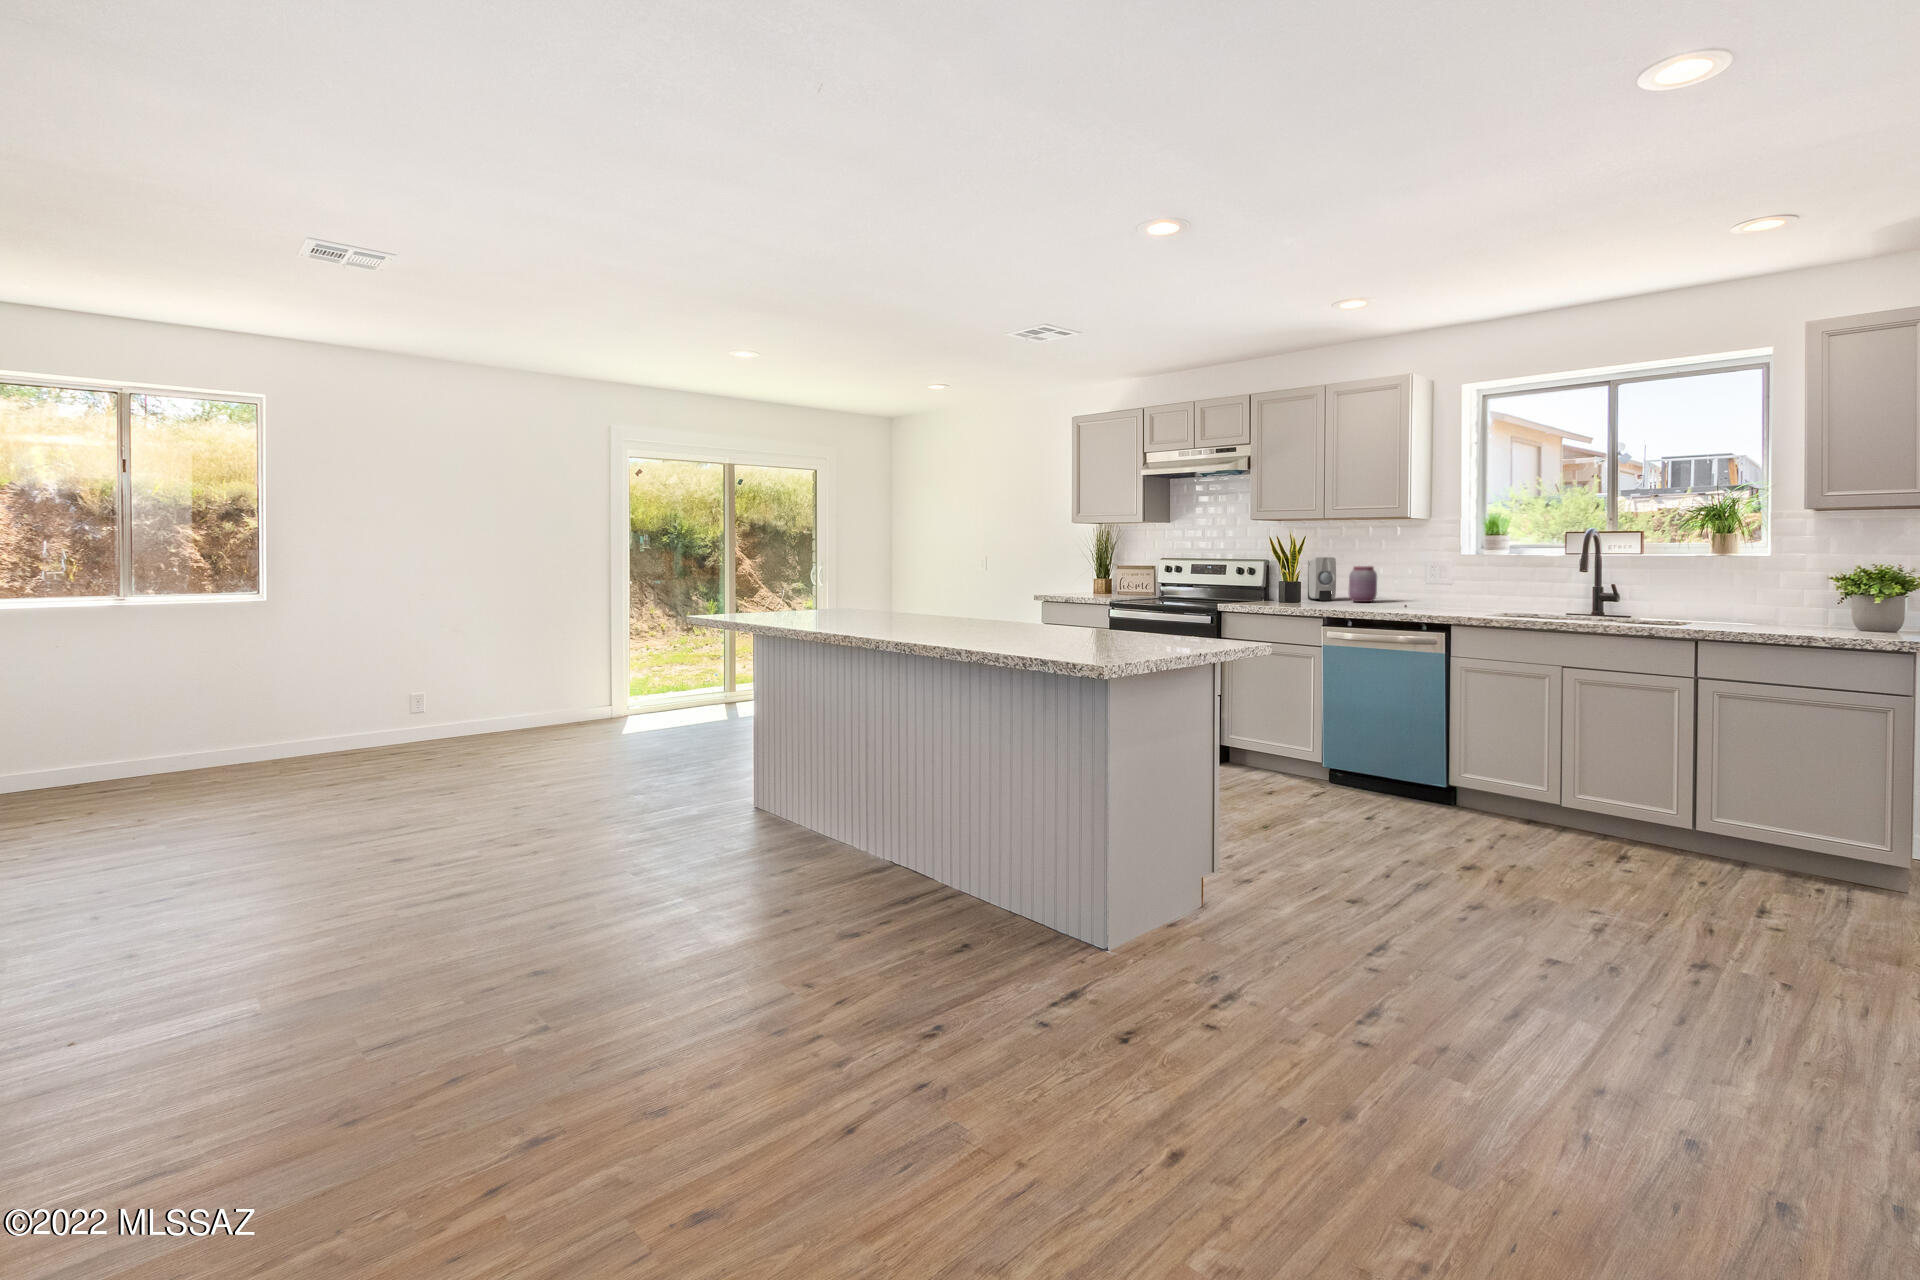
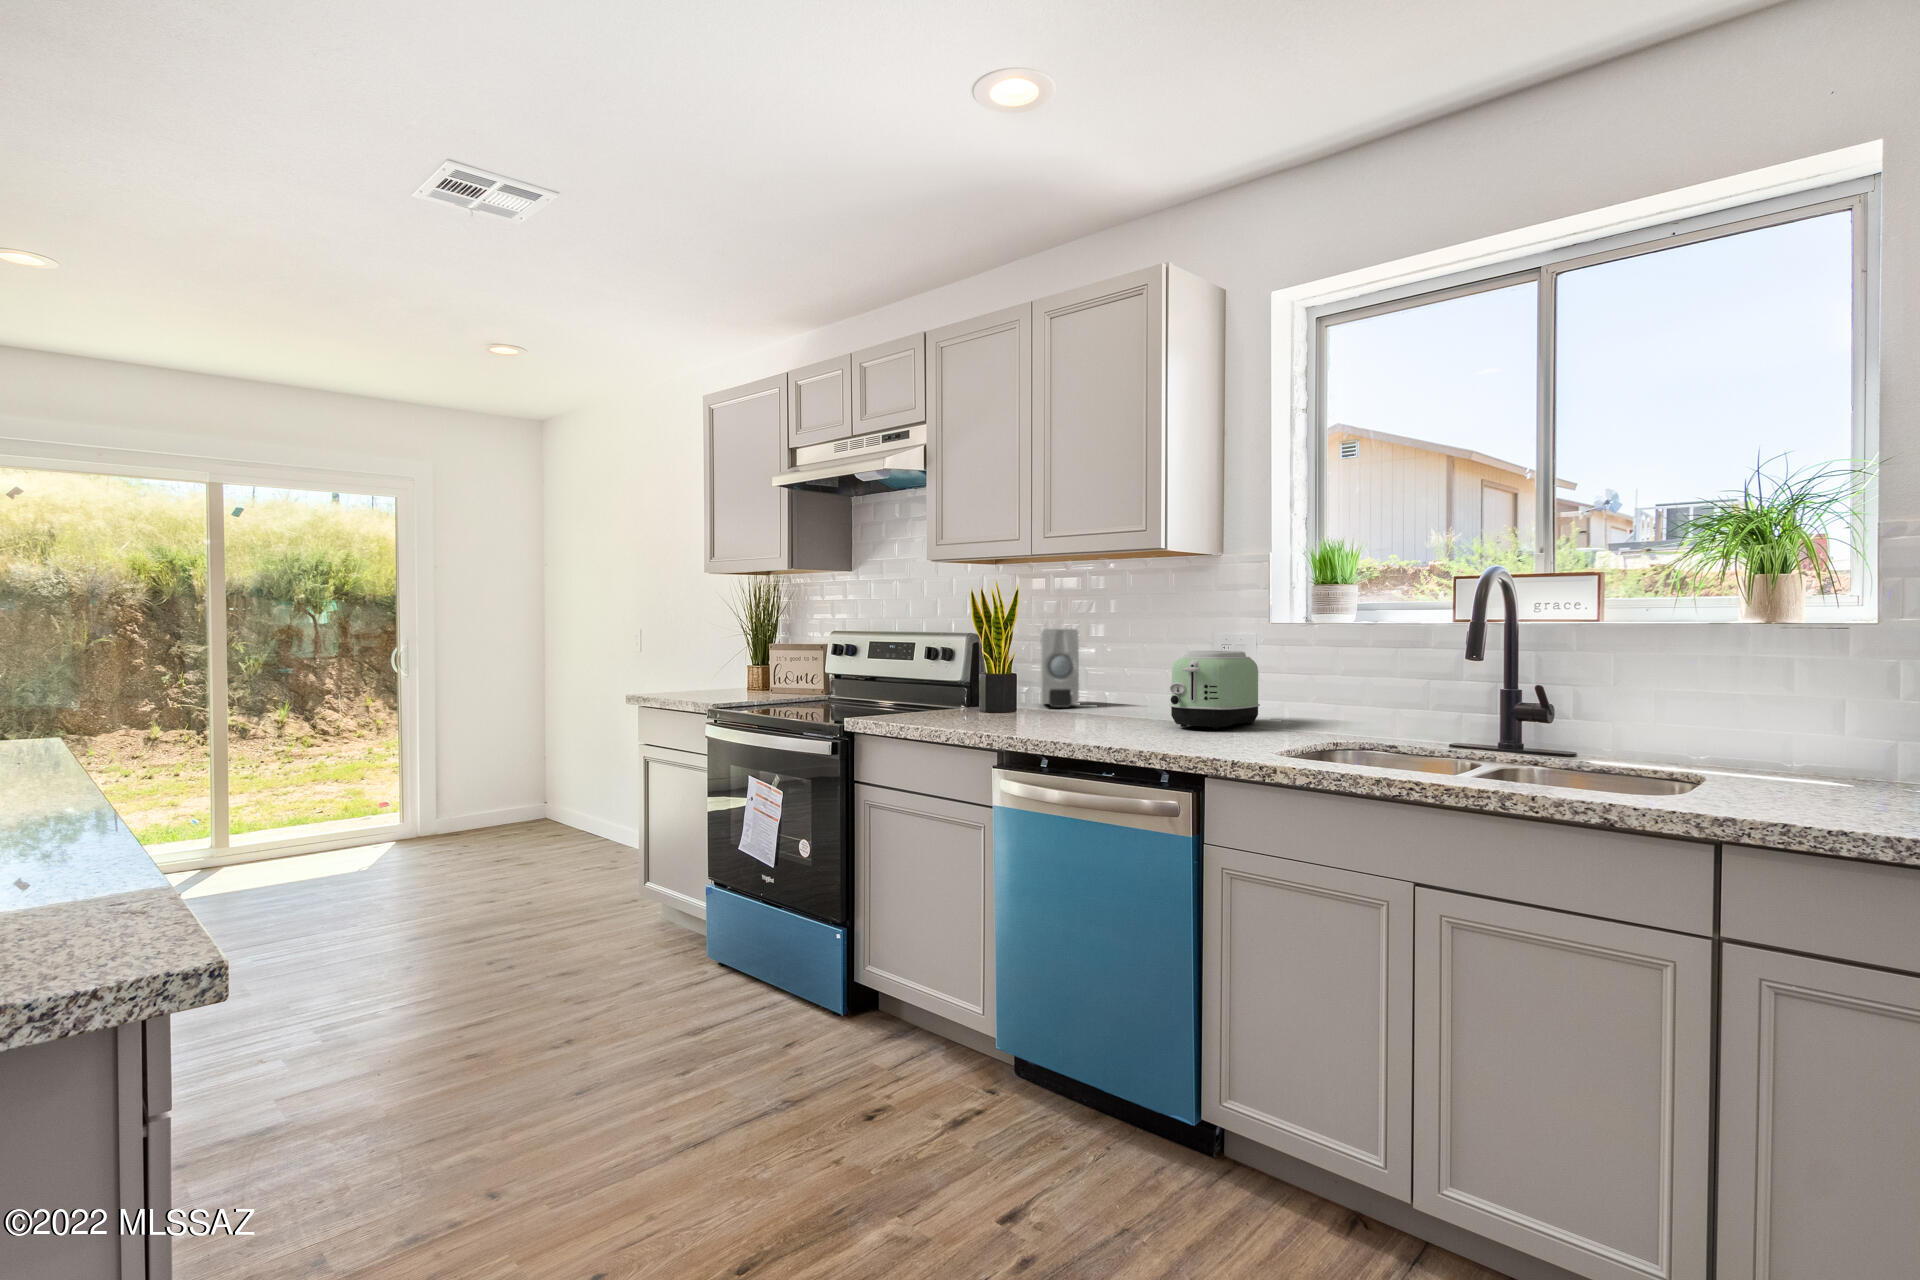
jar: present [1349,566,1377,602] -> none [1095,645,1143,712]
toaster: none [1408,569,1454,608] -> present [1170,651,1260,729]

